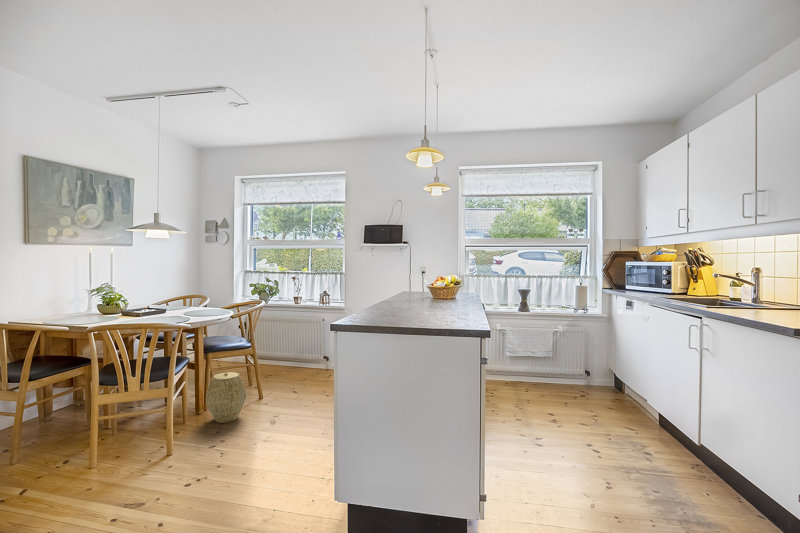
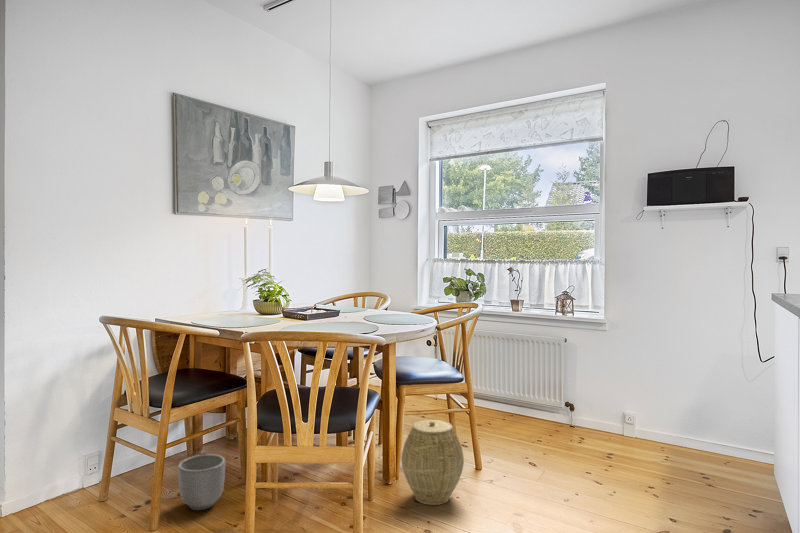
planter: none [34,411,74,449] -> present [178,454,225,510]

